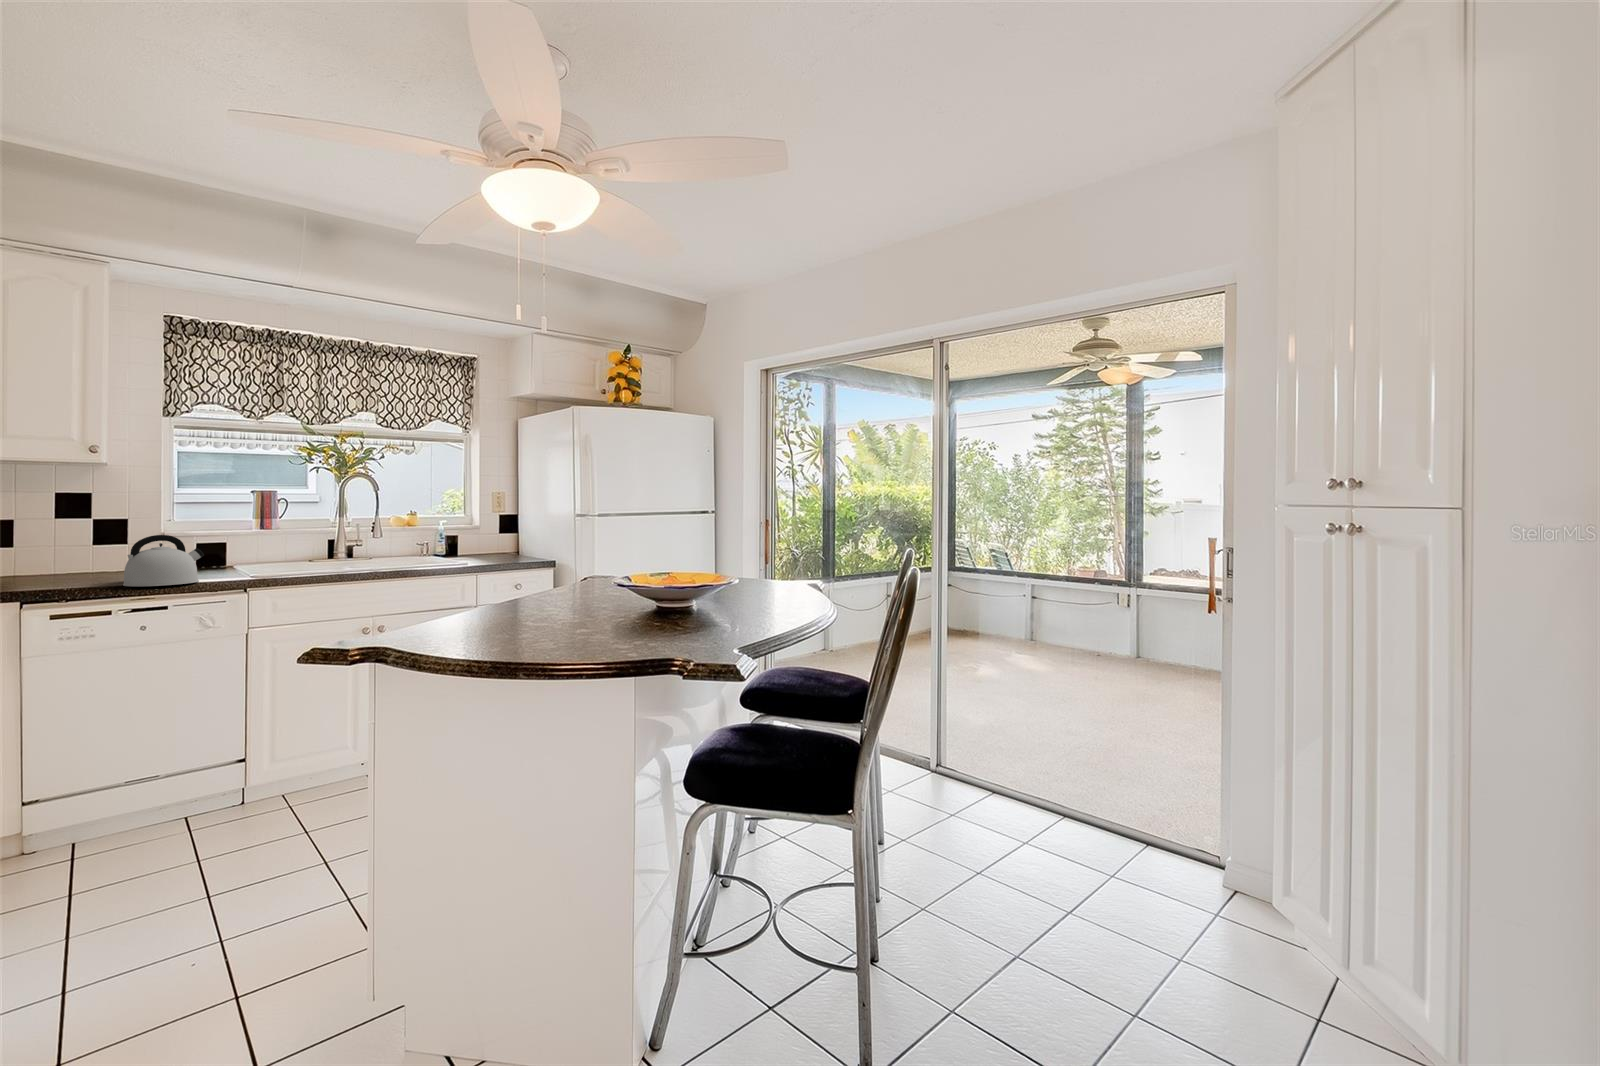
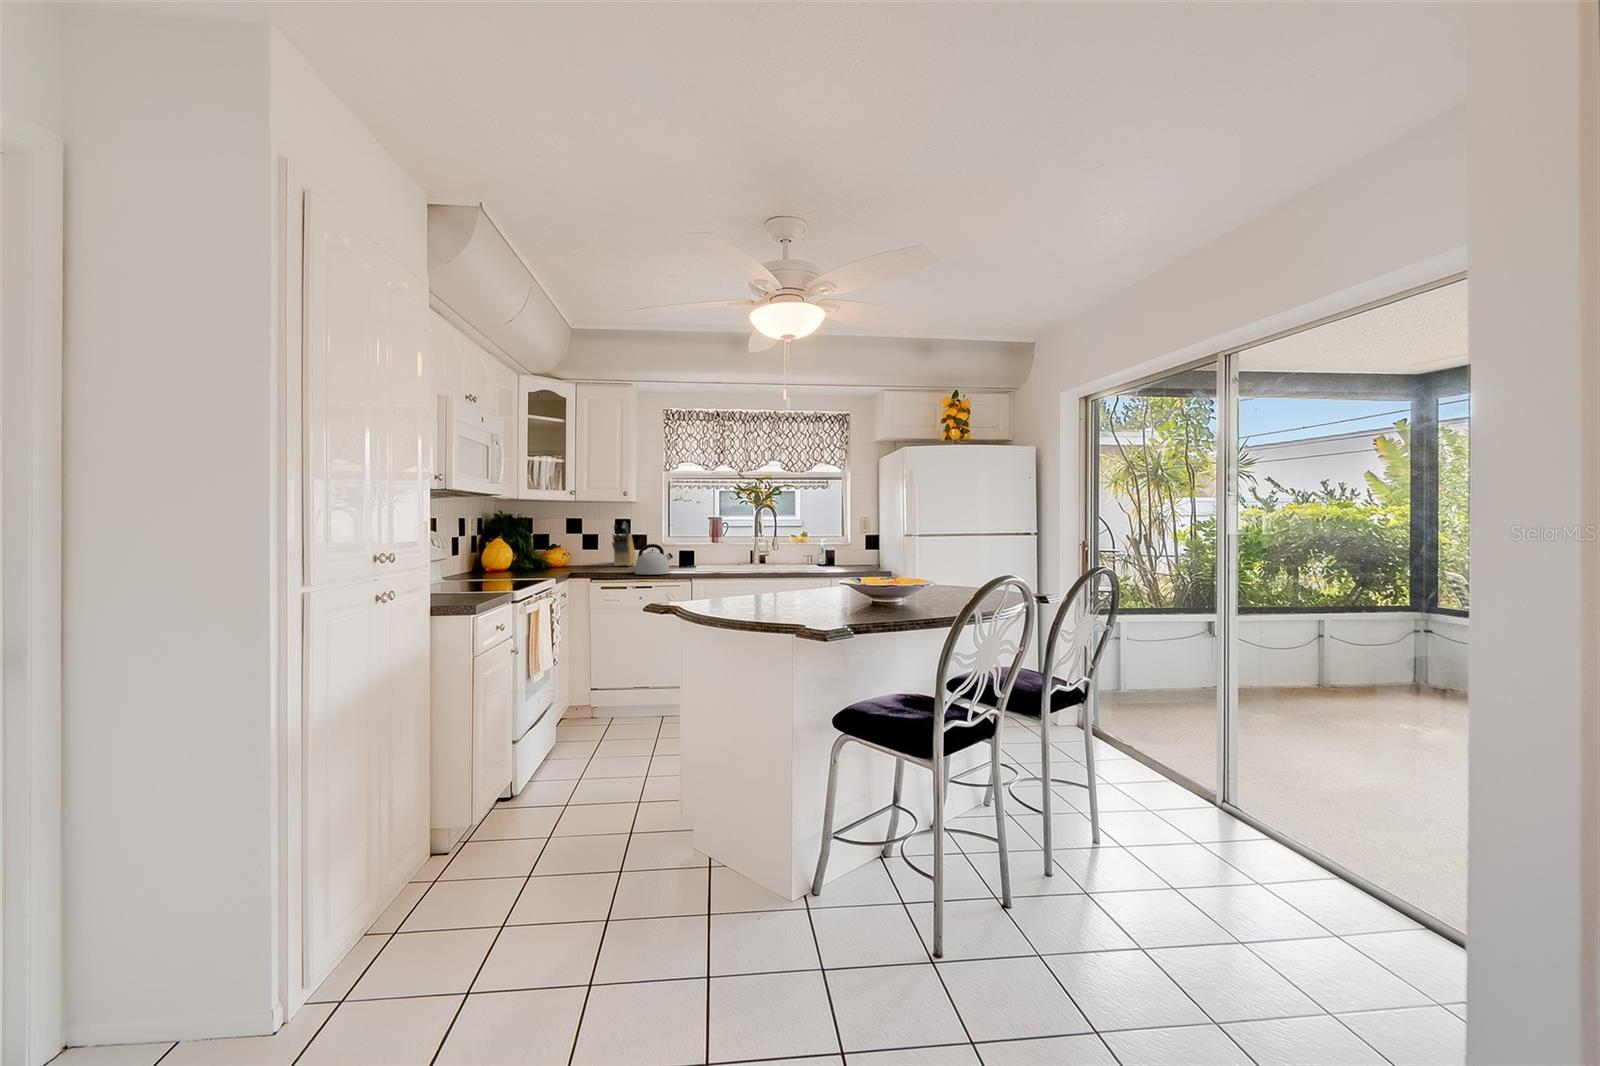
knife block: none [59,497,108,573] -> present [612,522,636,566]

